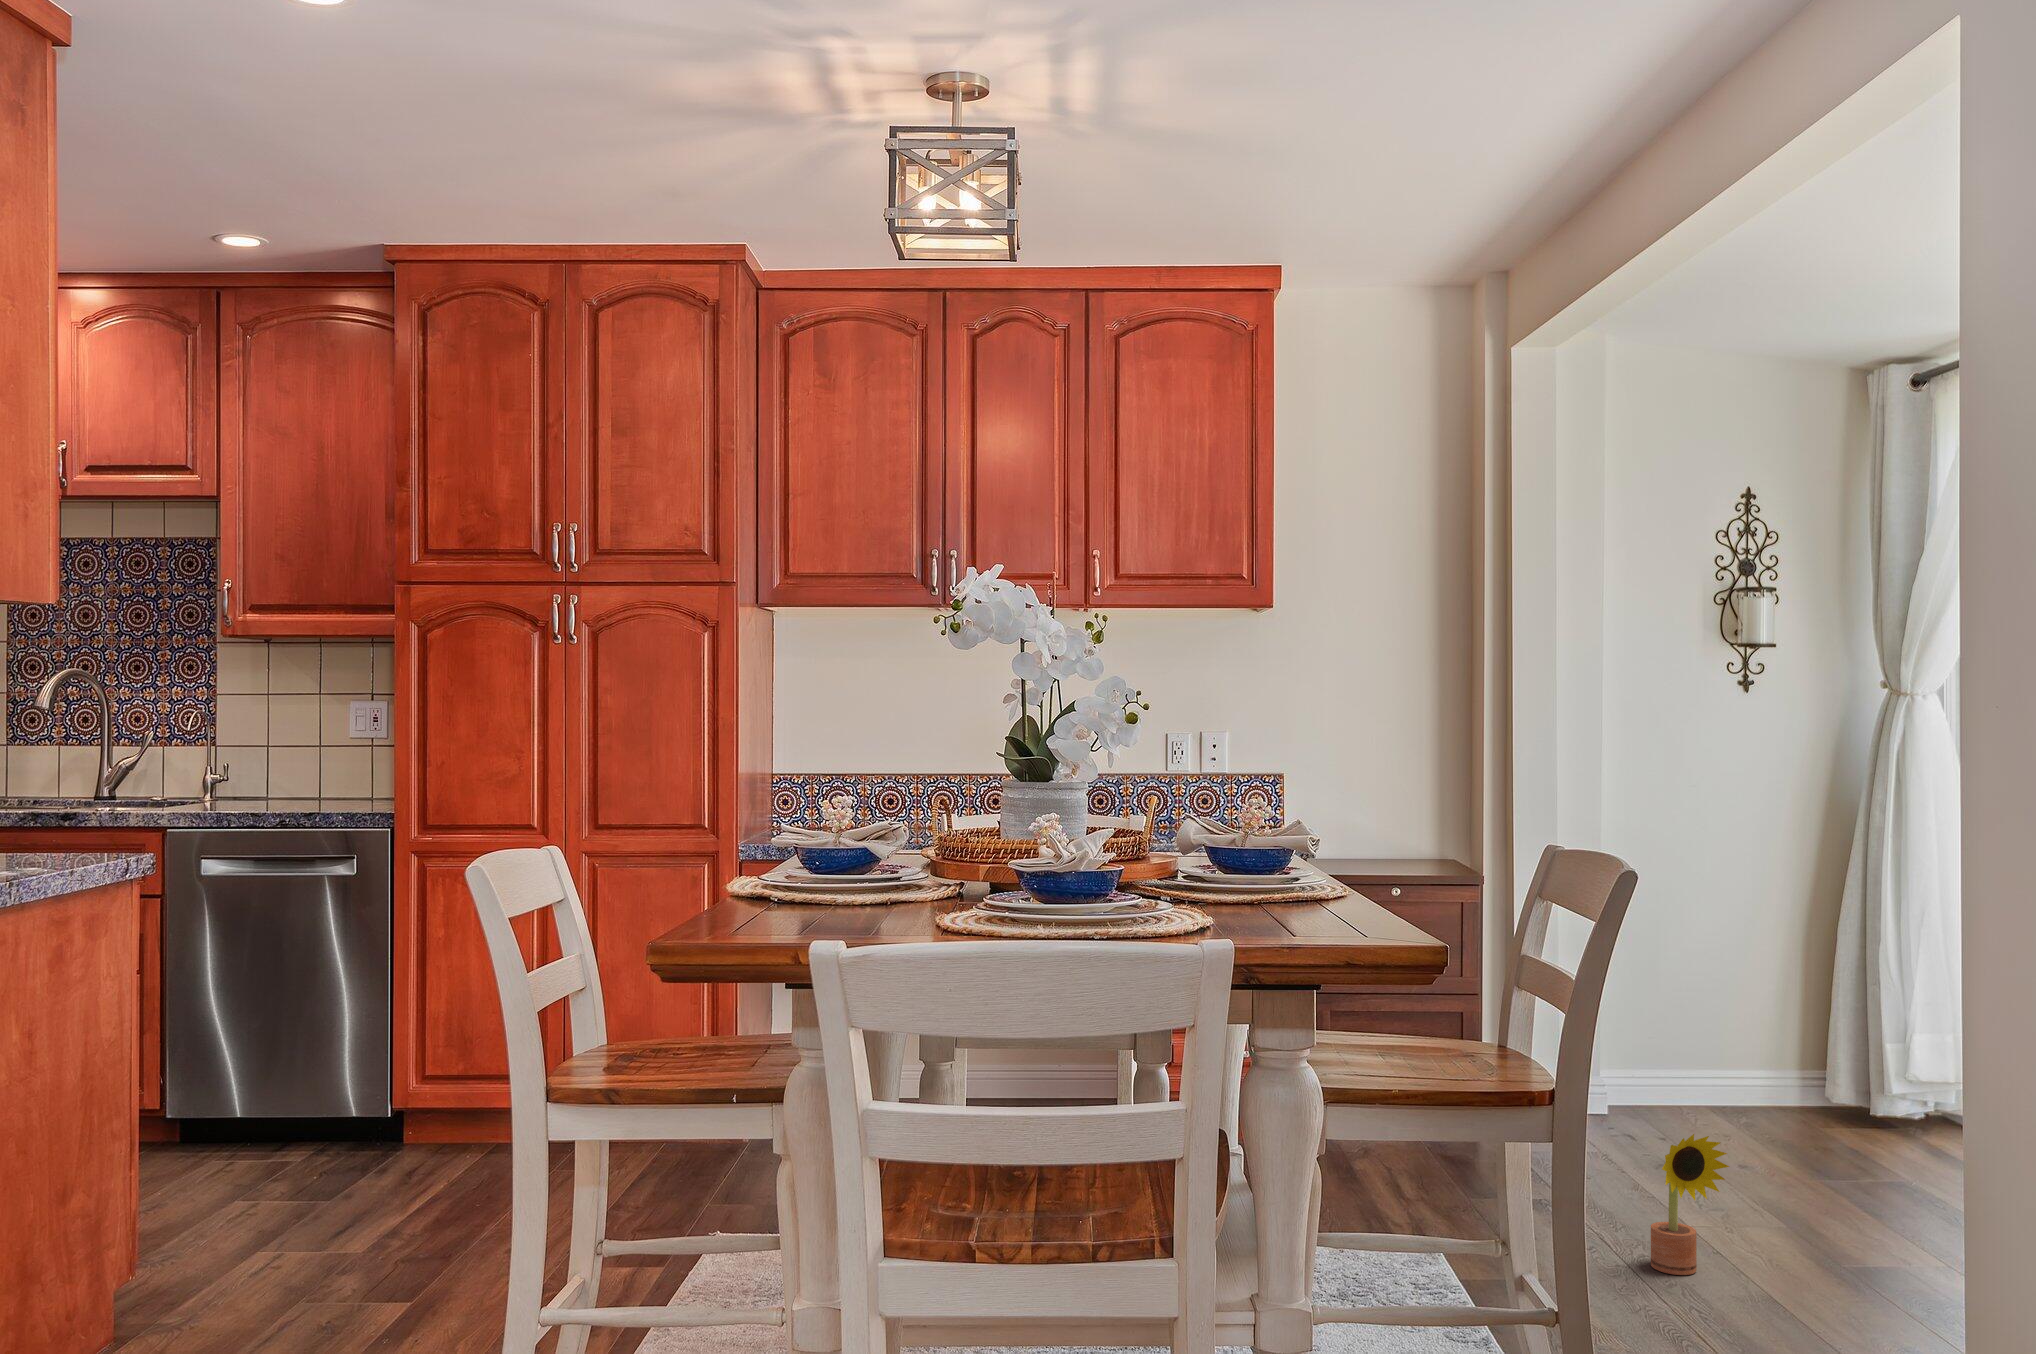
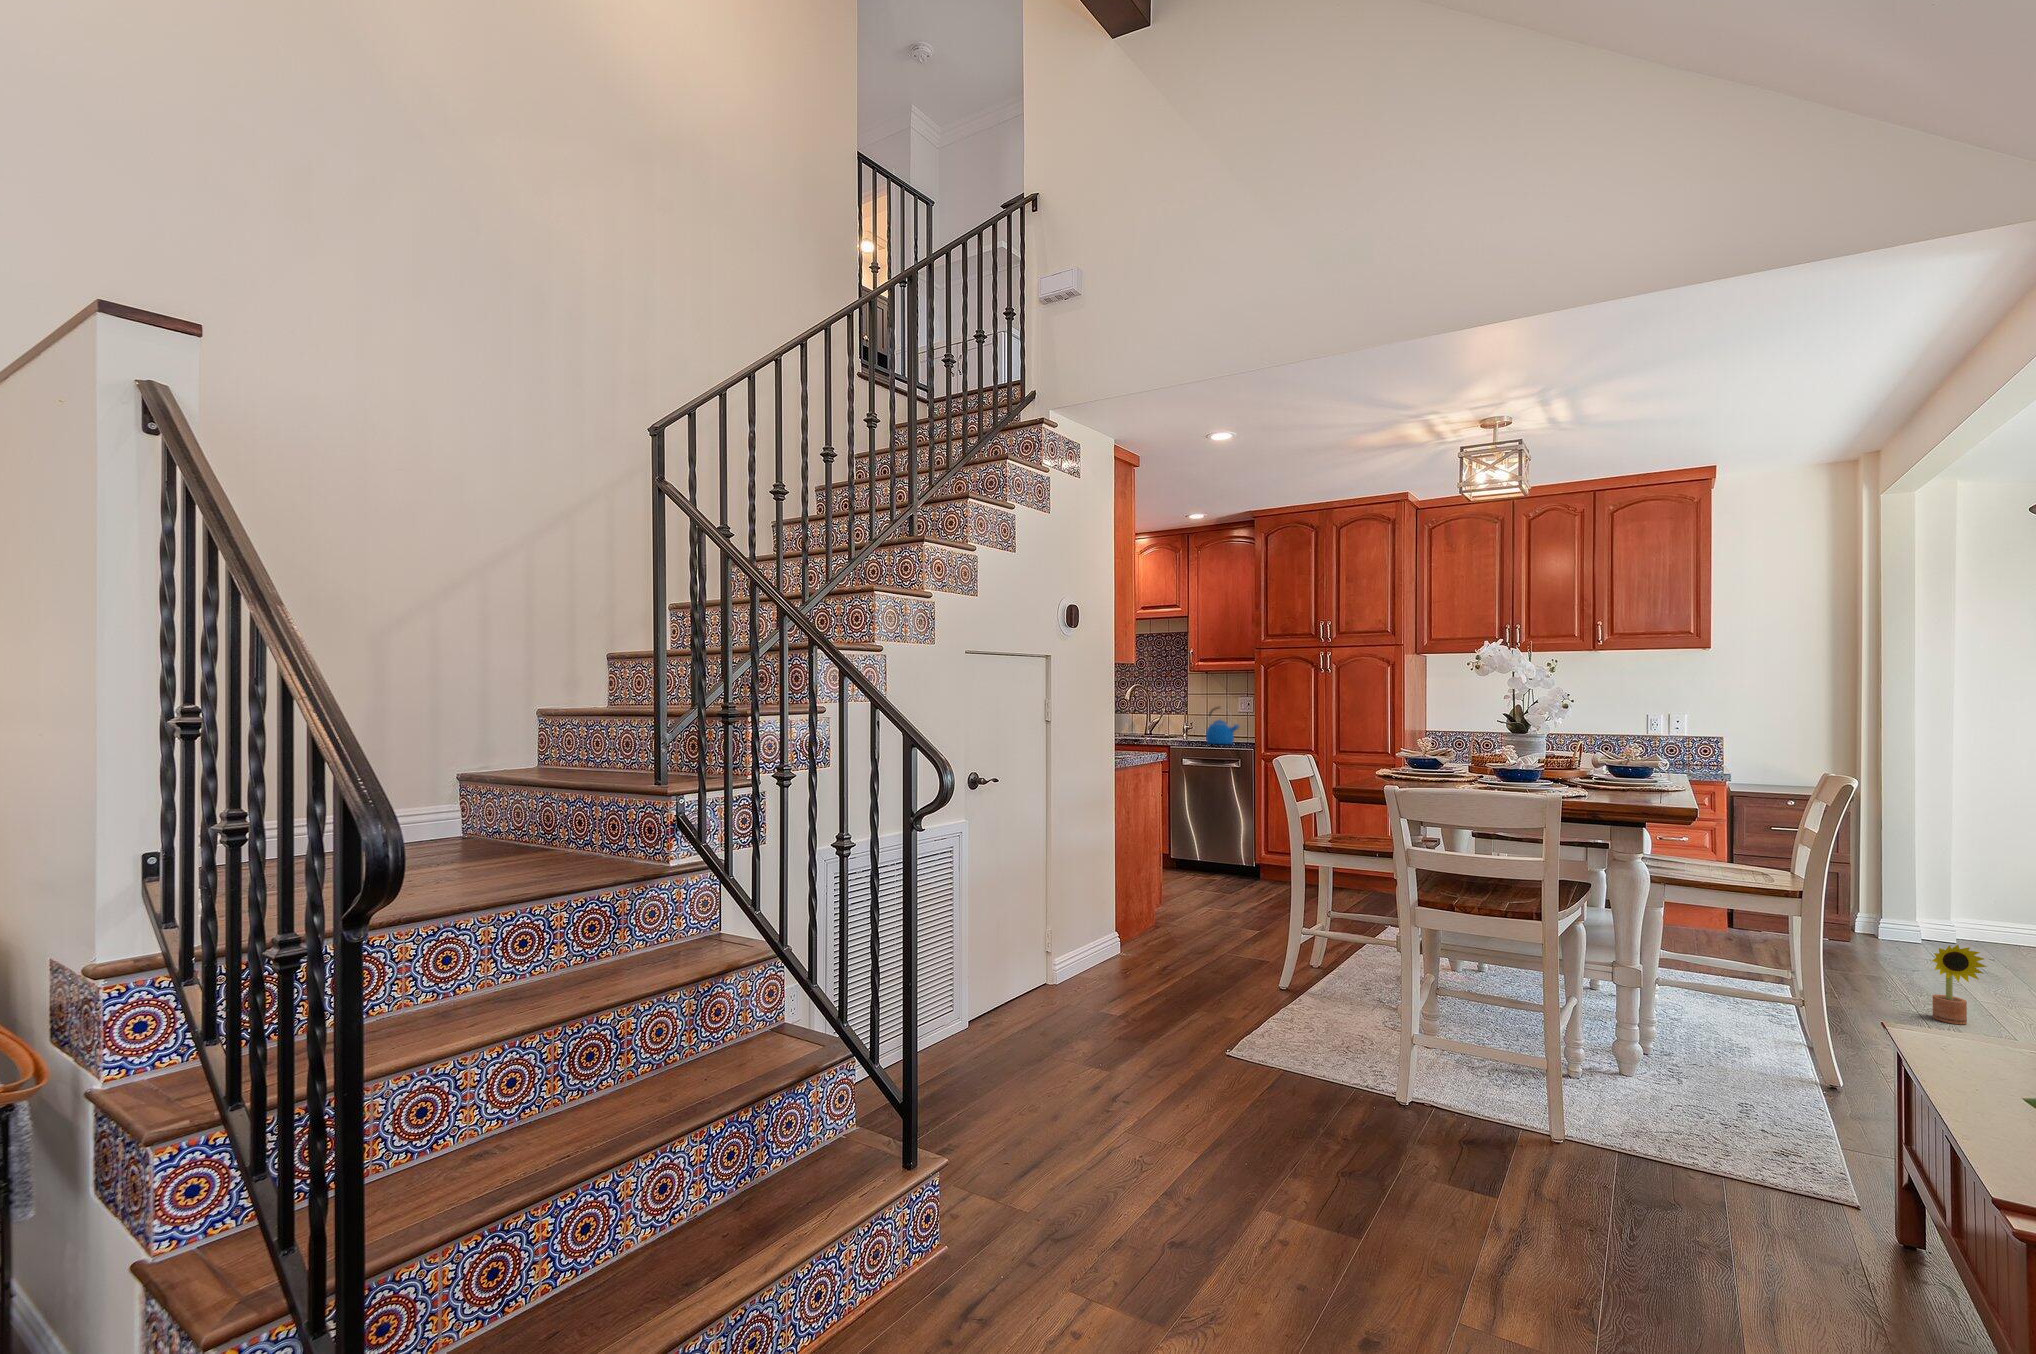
kettle: none [263,726,352,821] -> present [1206,707,1239,744]

